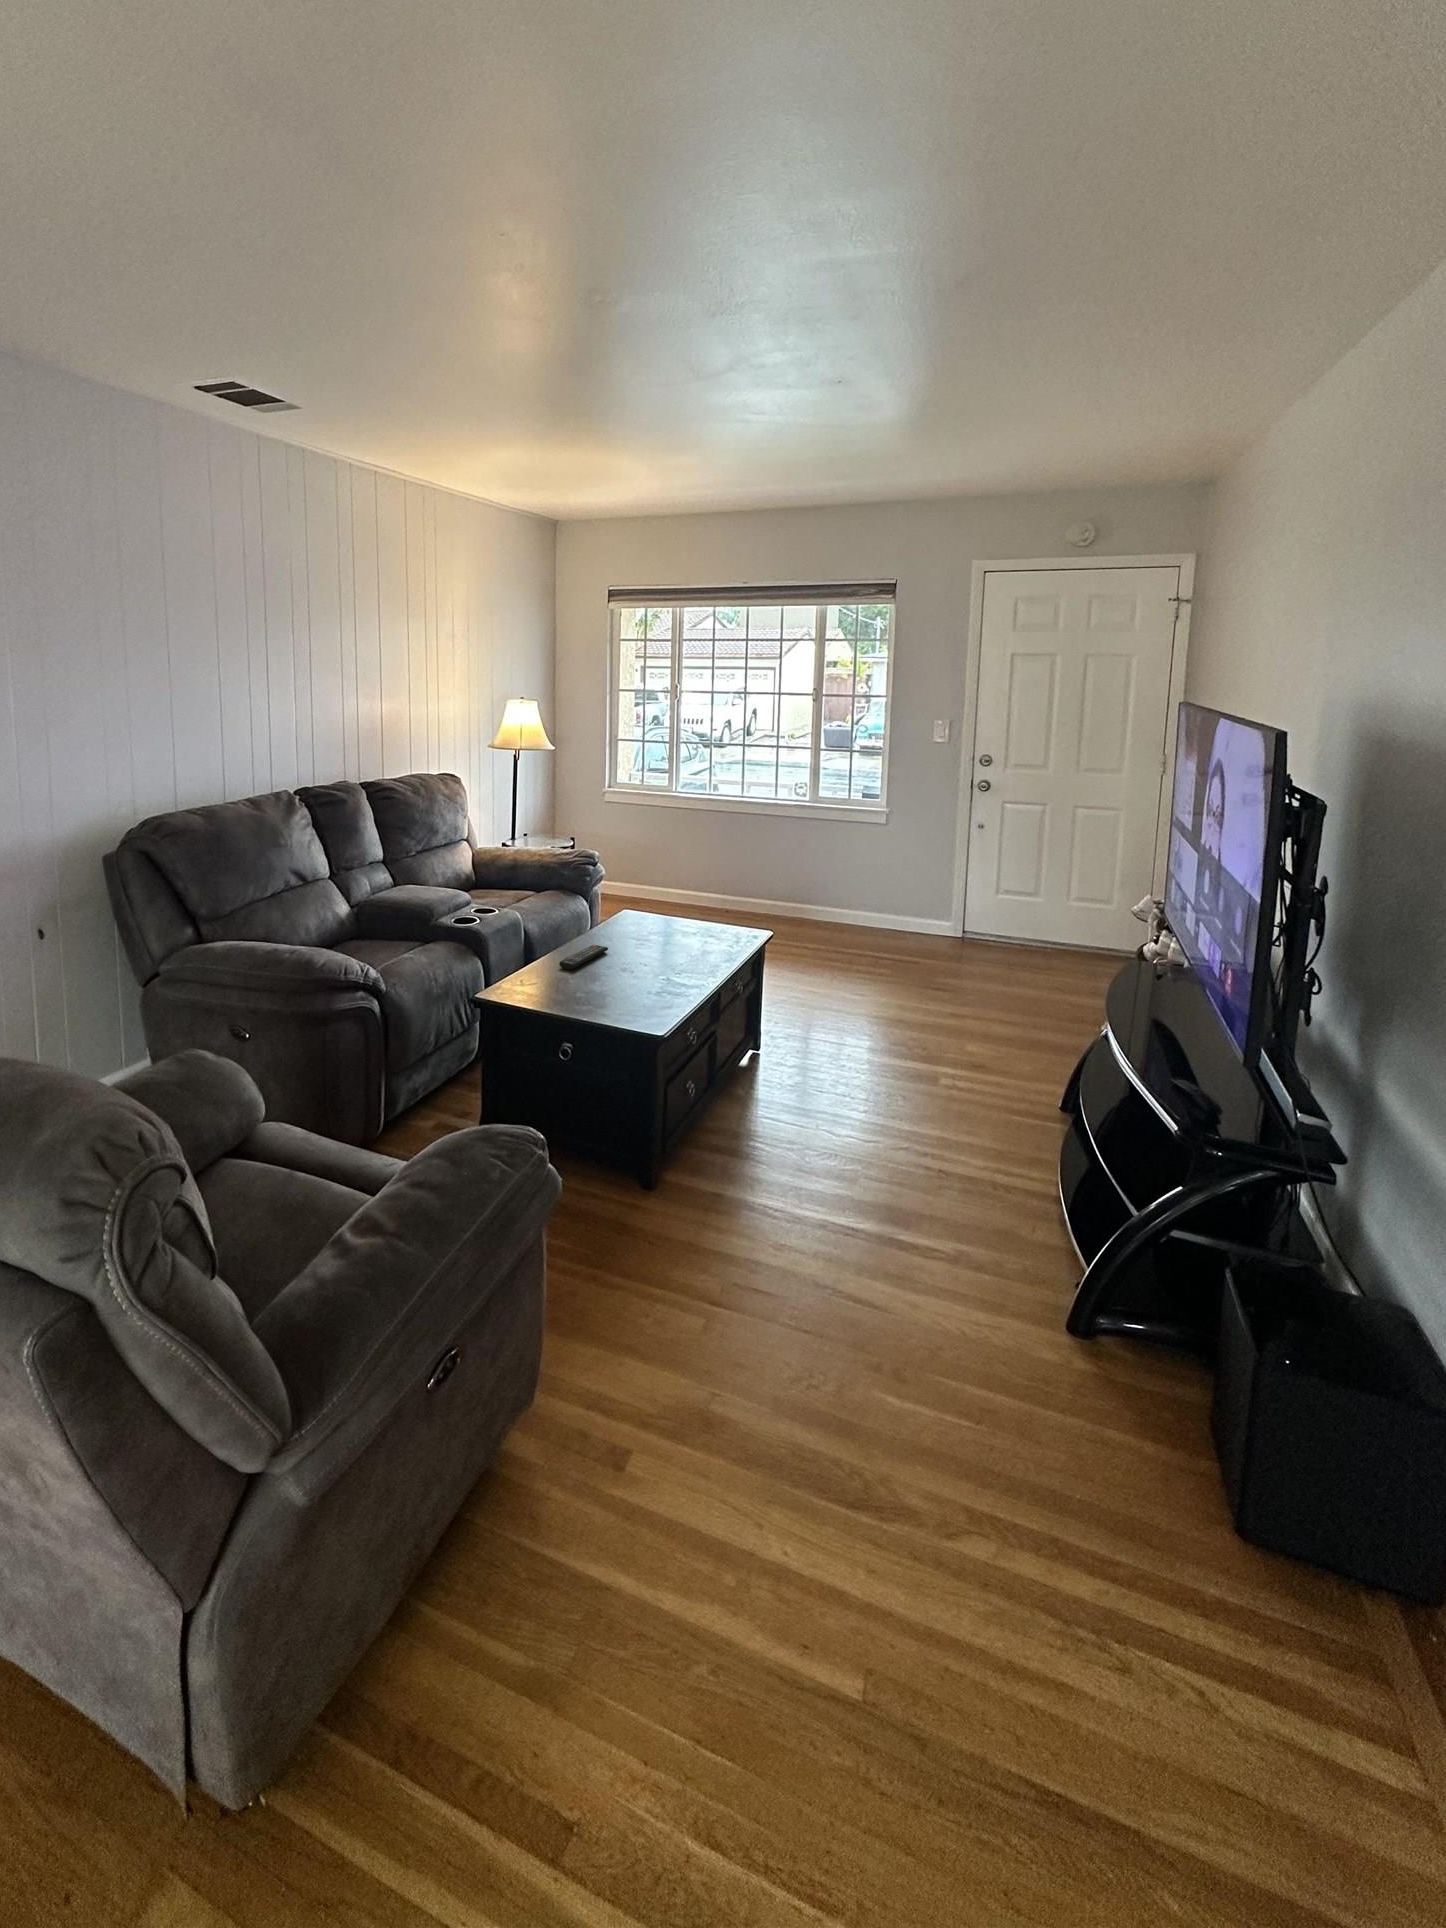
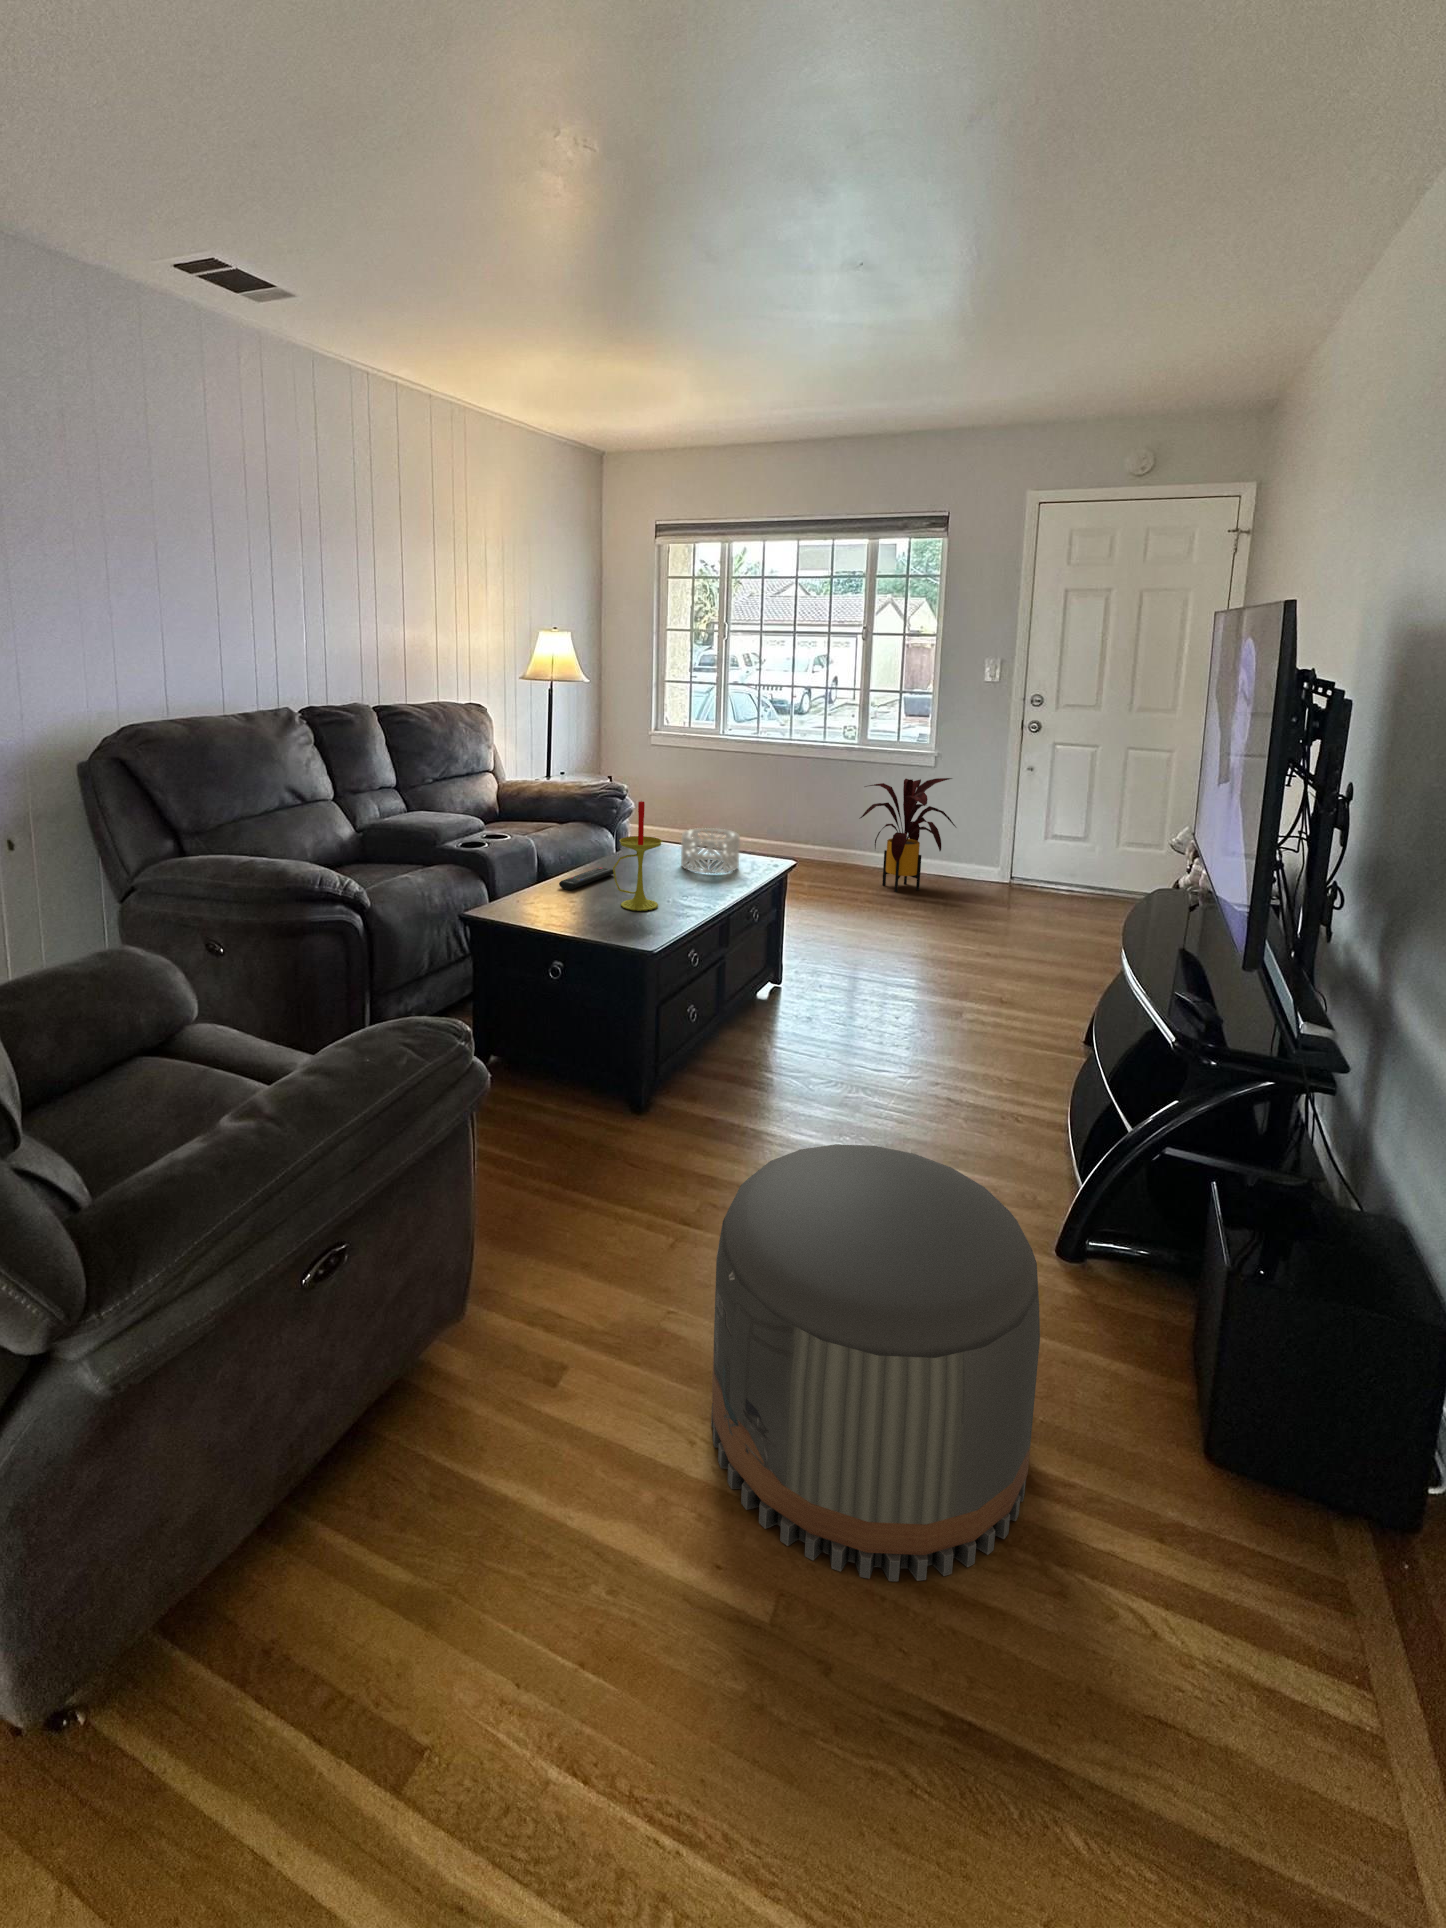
house plant: none [817,836,911,948] -> present [860,778,956,892]
candle: none [616,886,661,992] -> present [613,801,662,911]
decorative bowl: none [667,902,723,949] -> present [681,828,740,873]
pouf: none [773,1240,1092,1669] -> present [711,1144,1040,1581]

